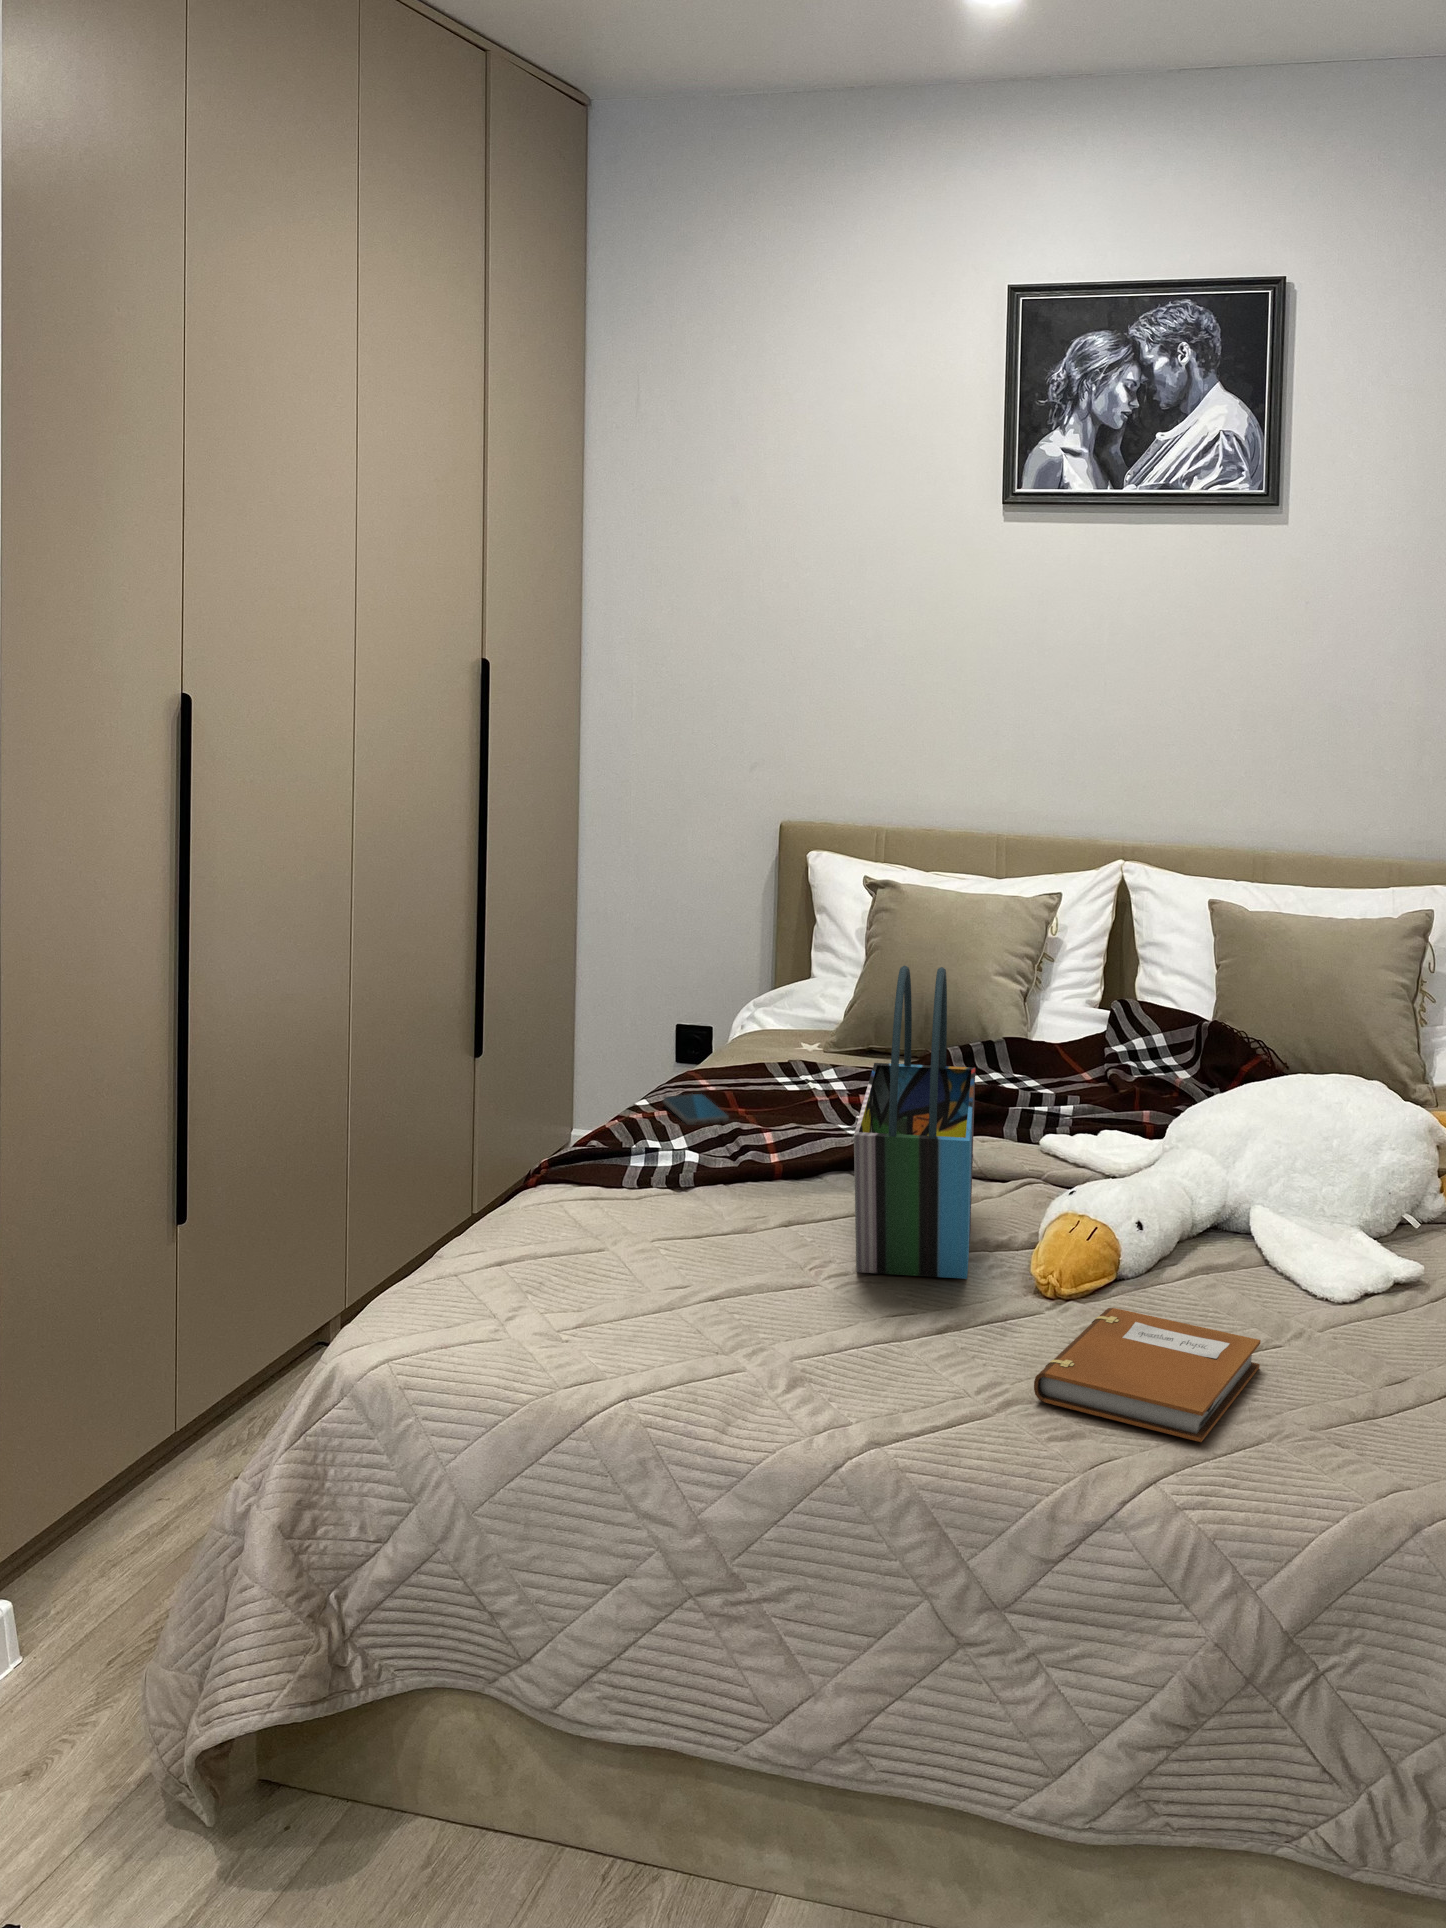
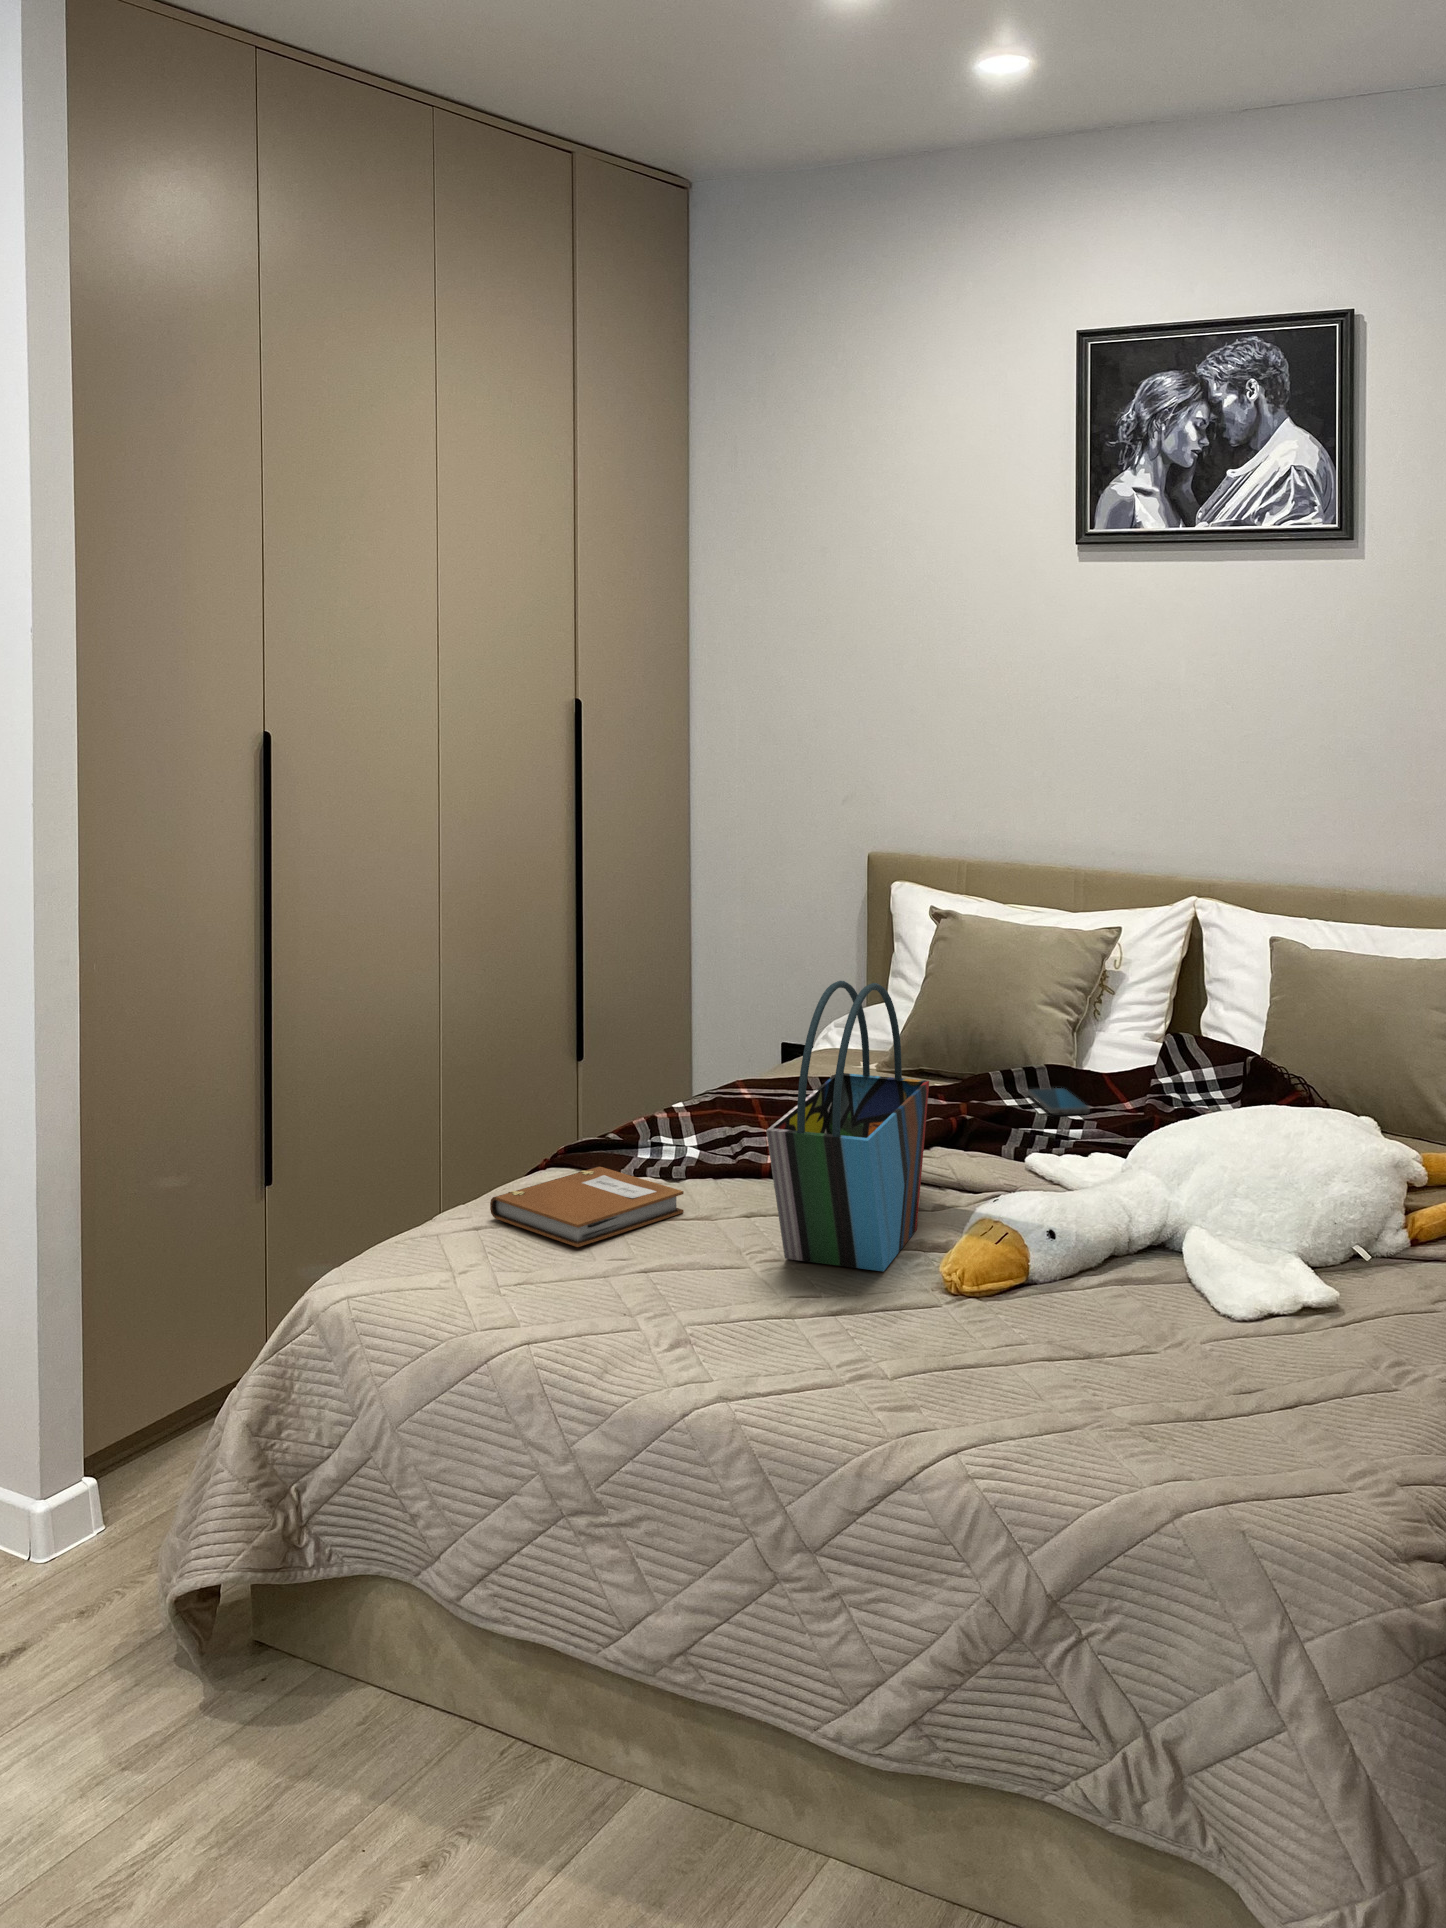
smartphone: present [663,1094,729,1125] -> present [1027,1088,1090,1114]
notebook: present [1034,1308,1261,1442] -> present [490,1167,684,1247]

